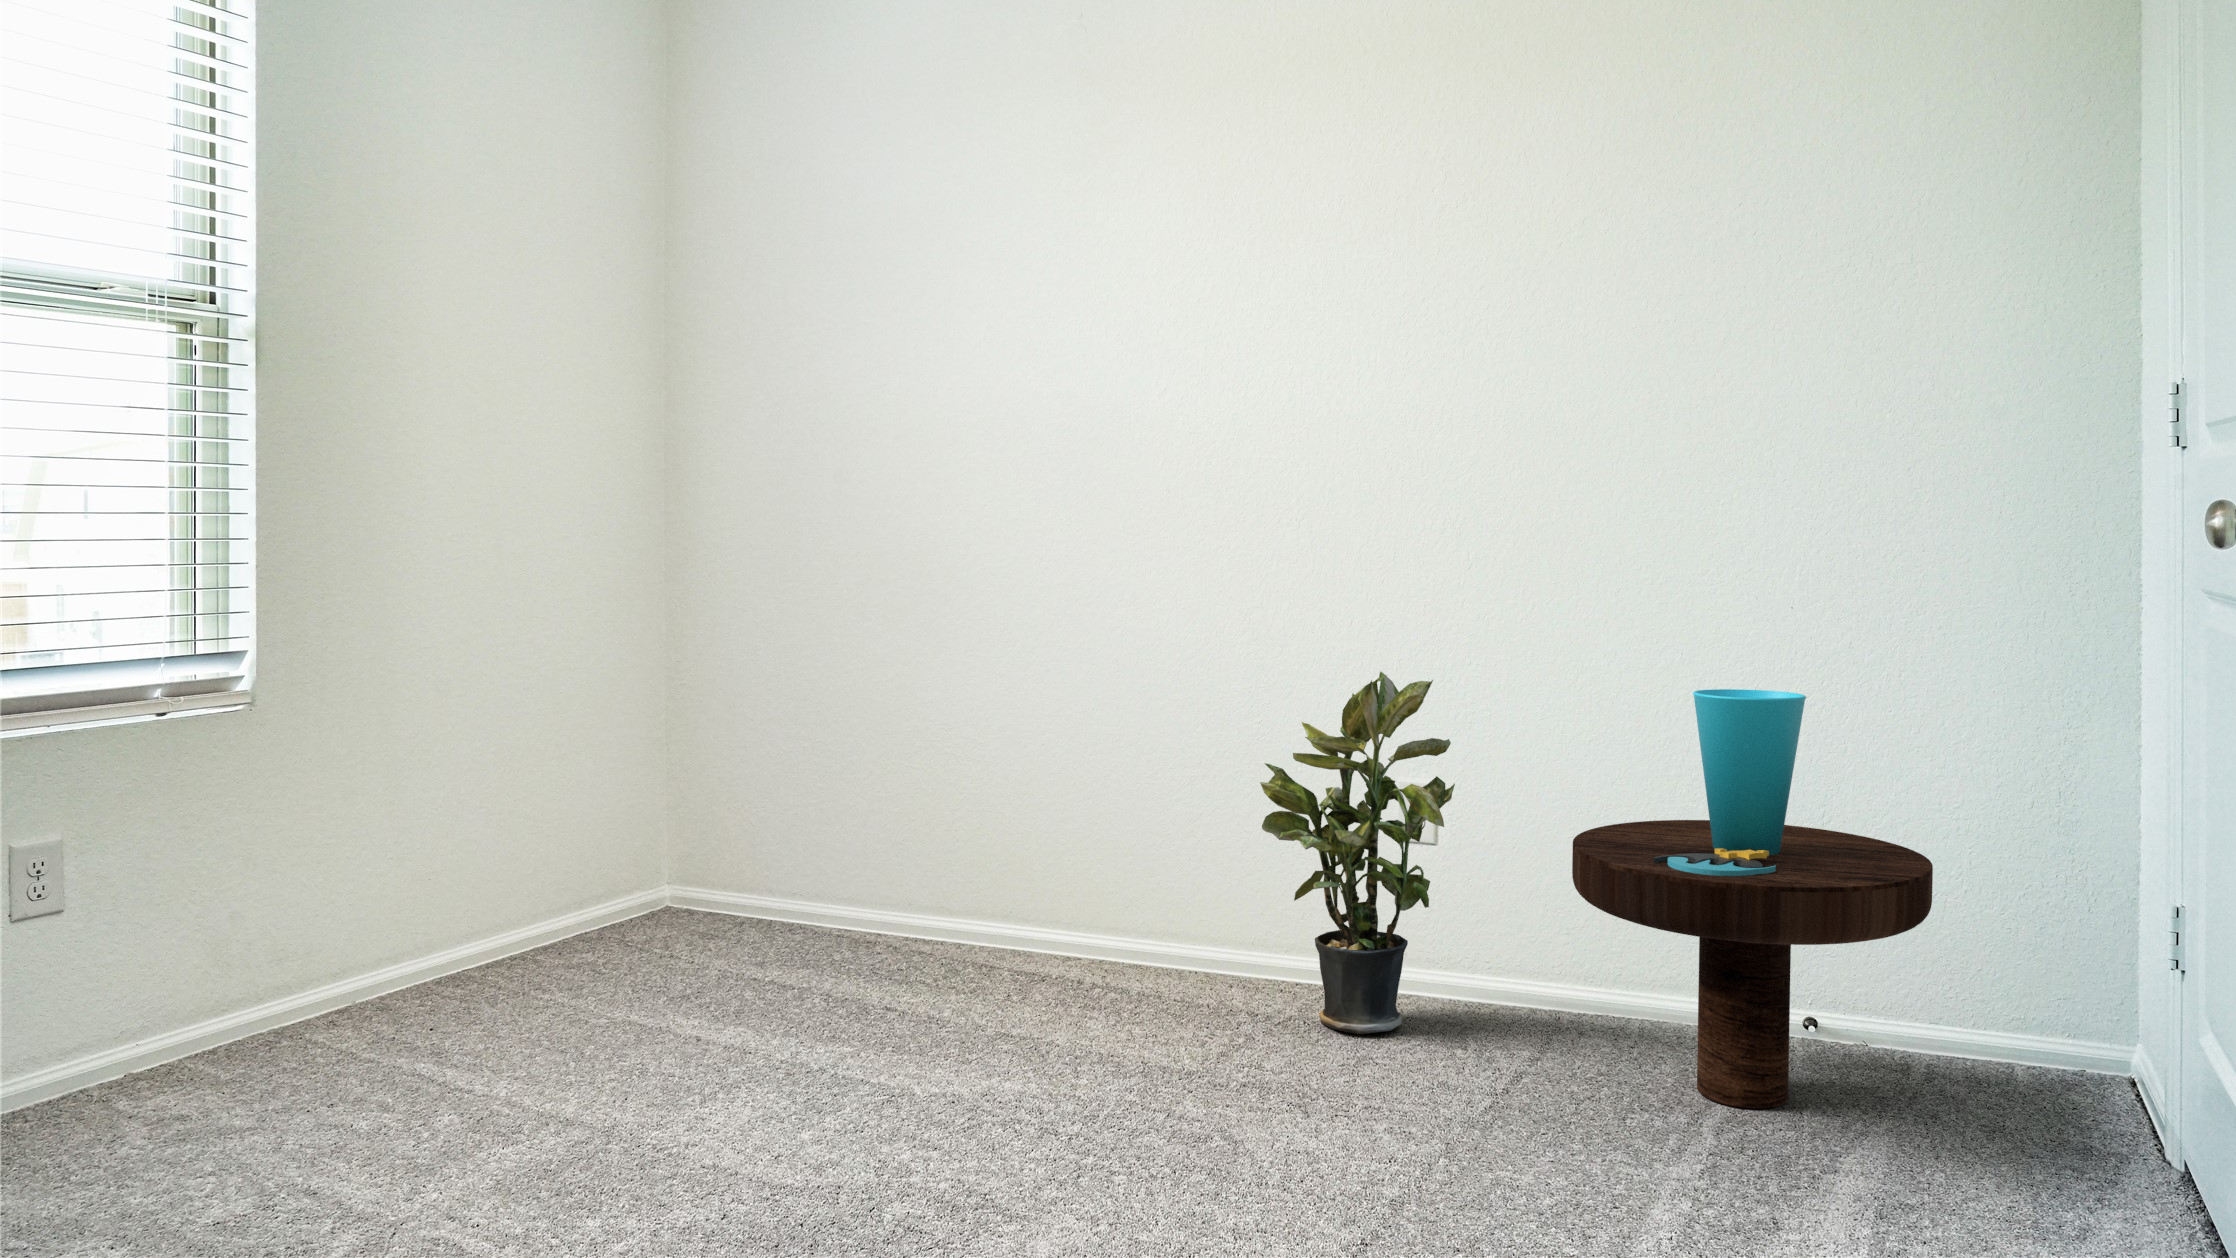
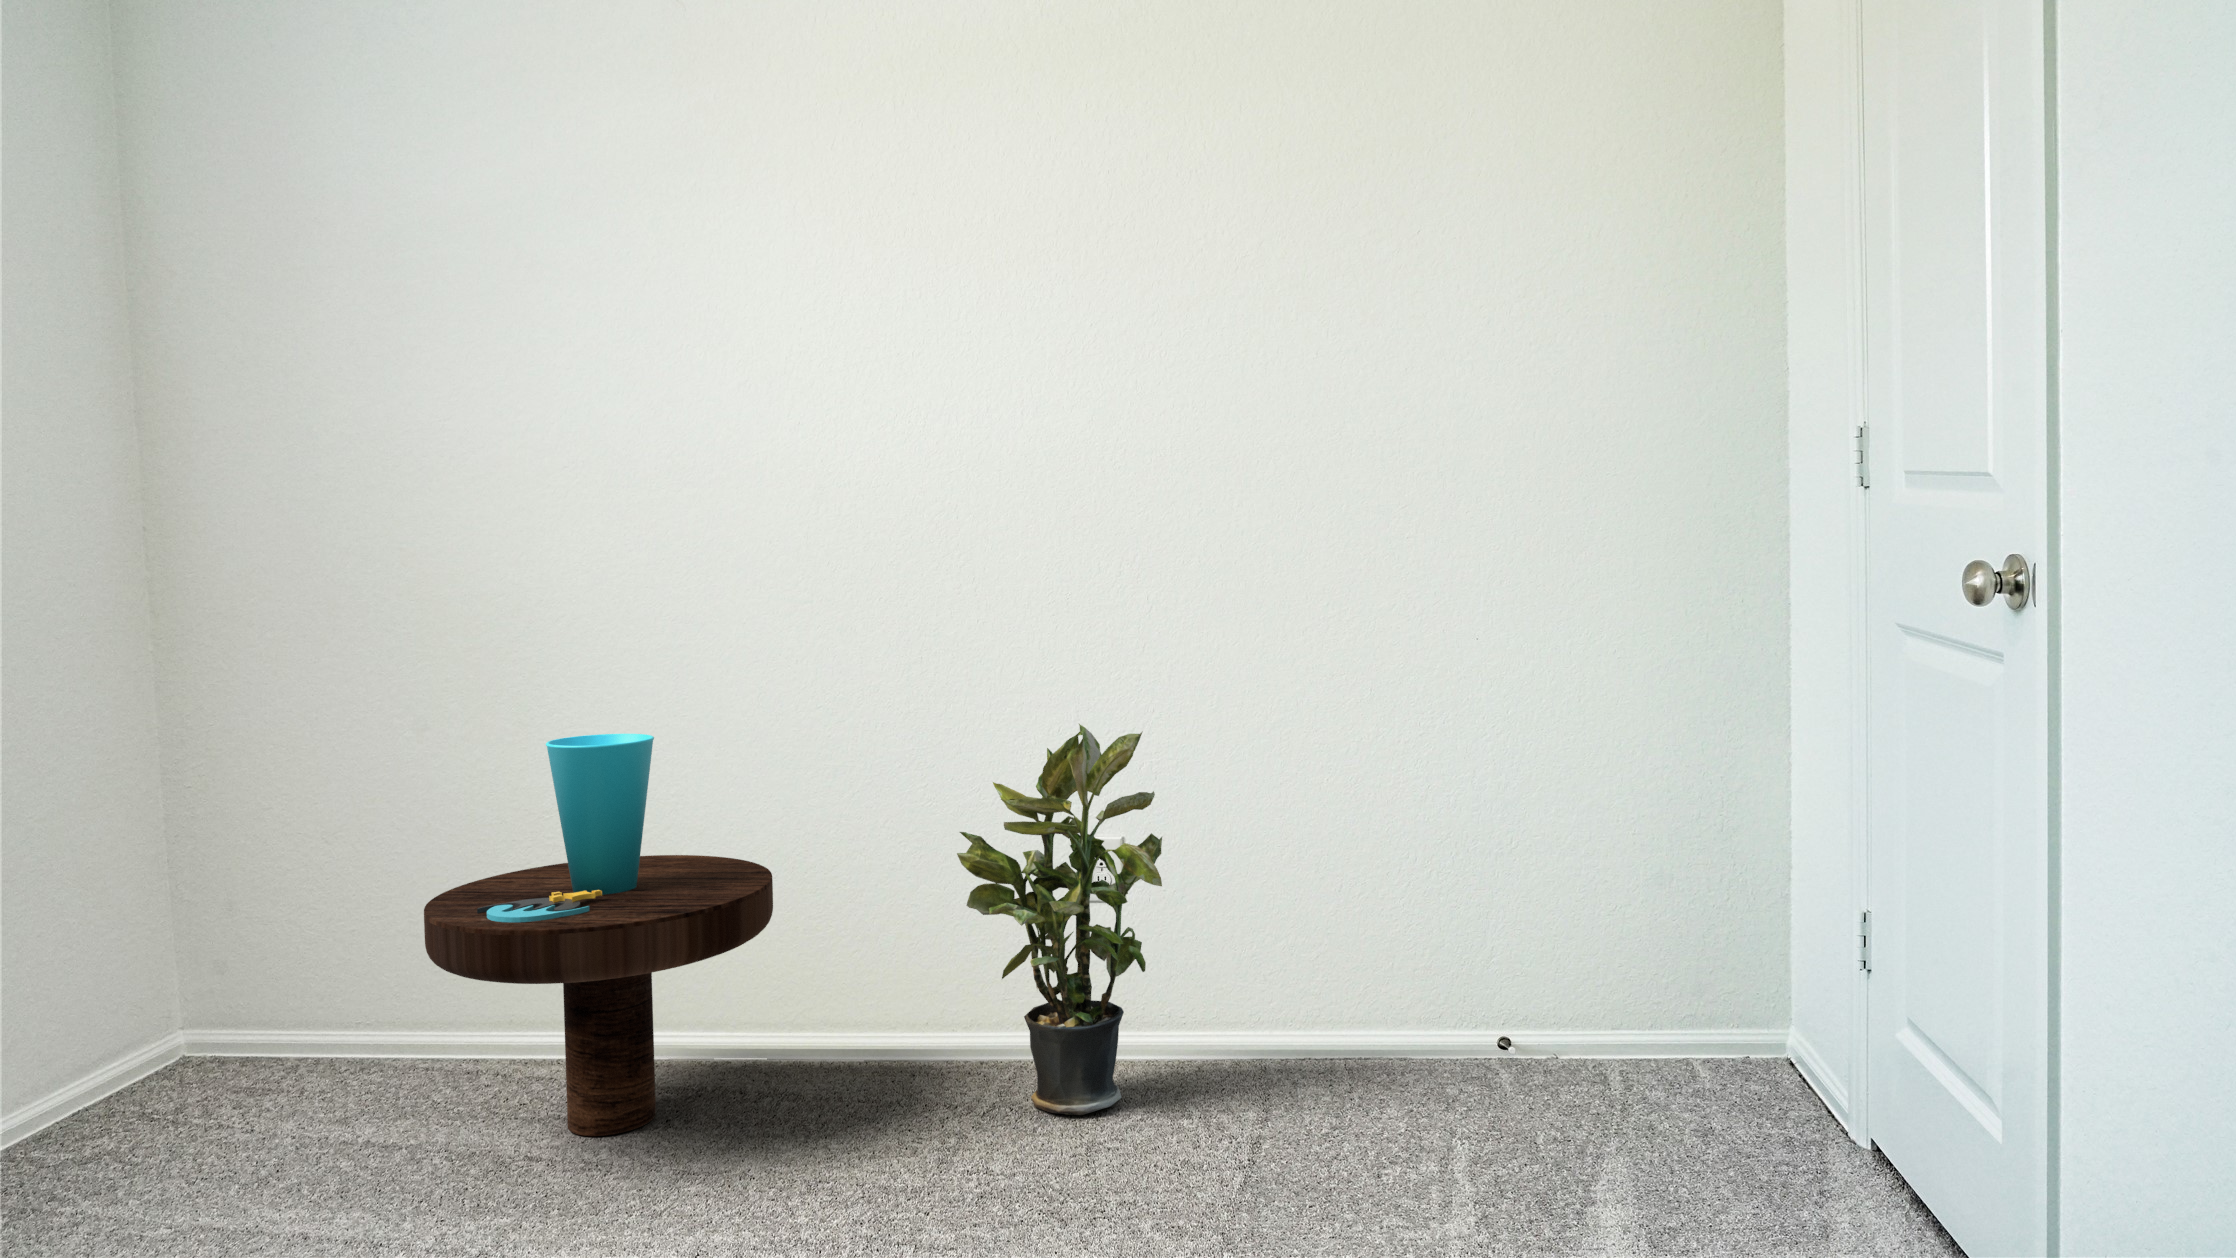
side table: present [1572,689,1933,1108] -> present [424,734,773,1136]

